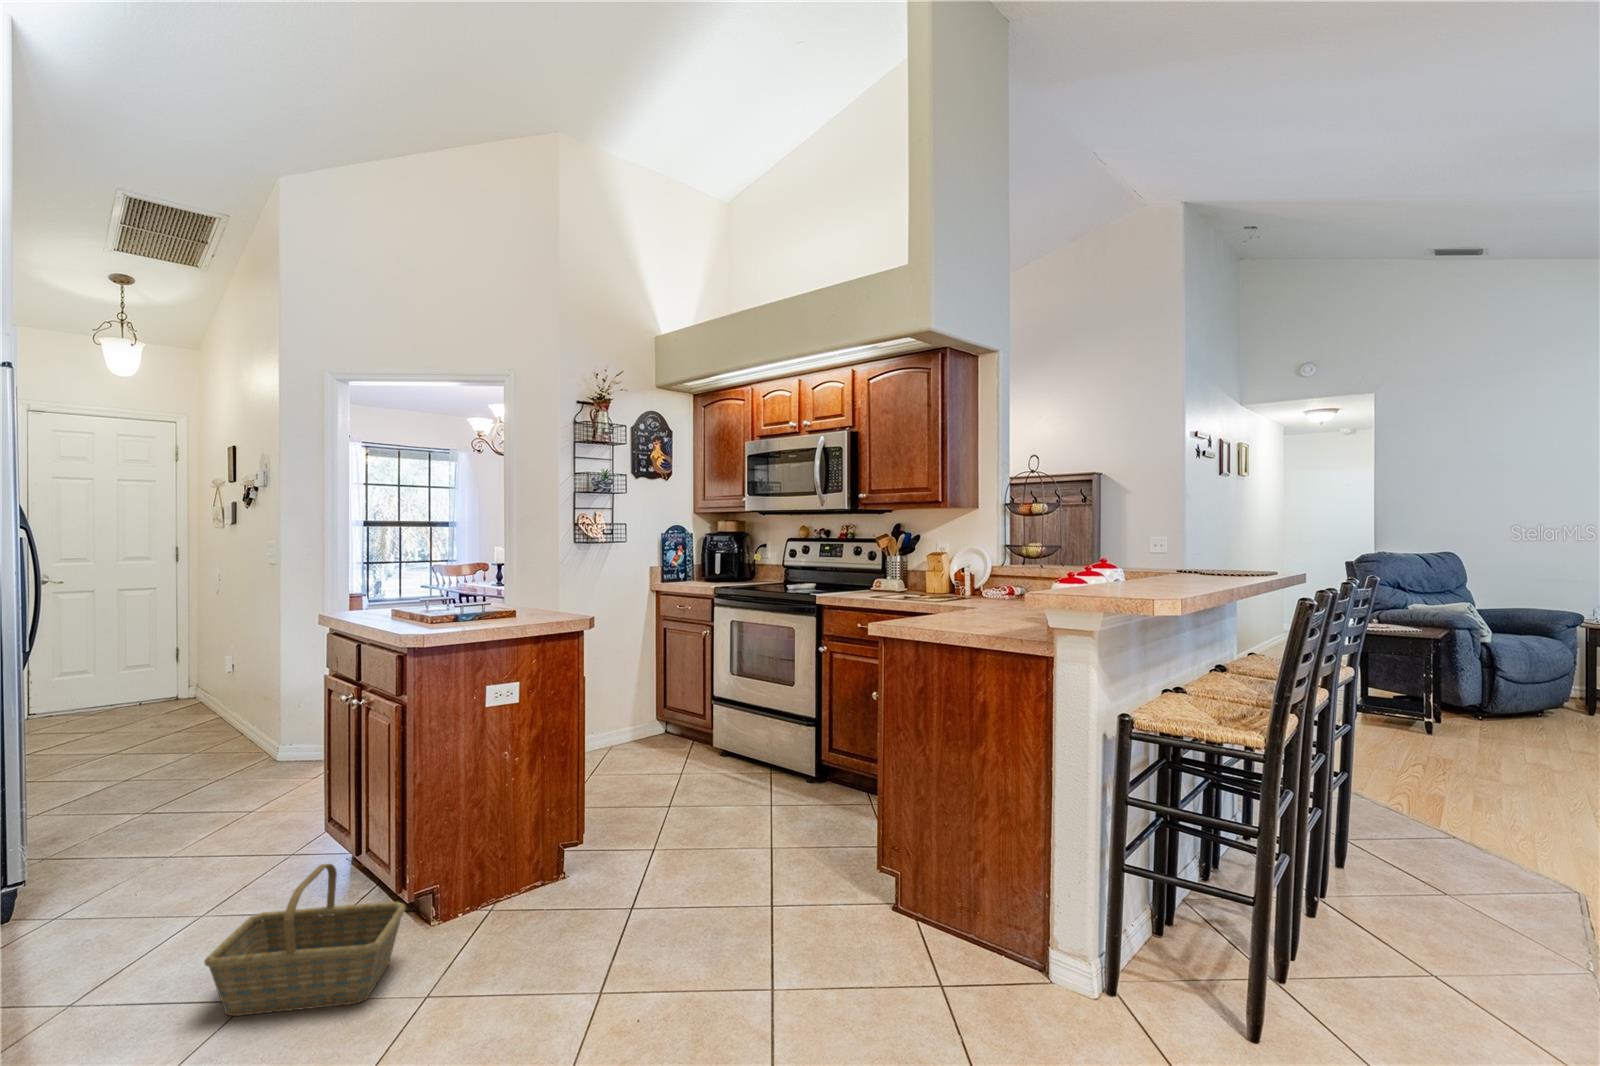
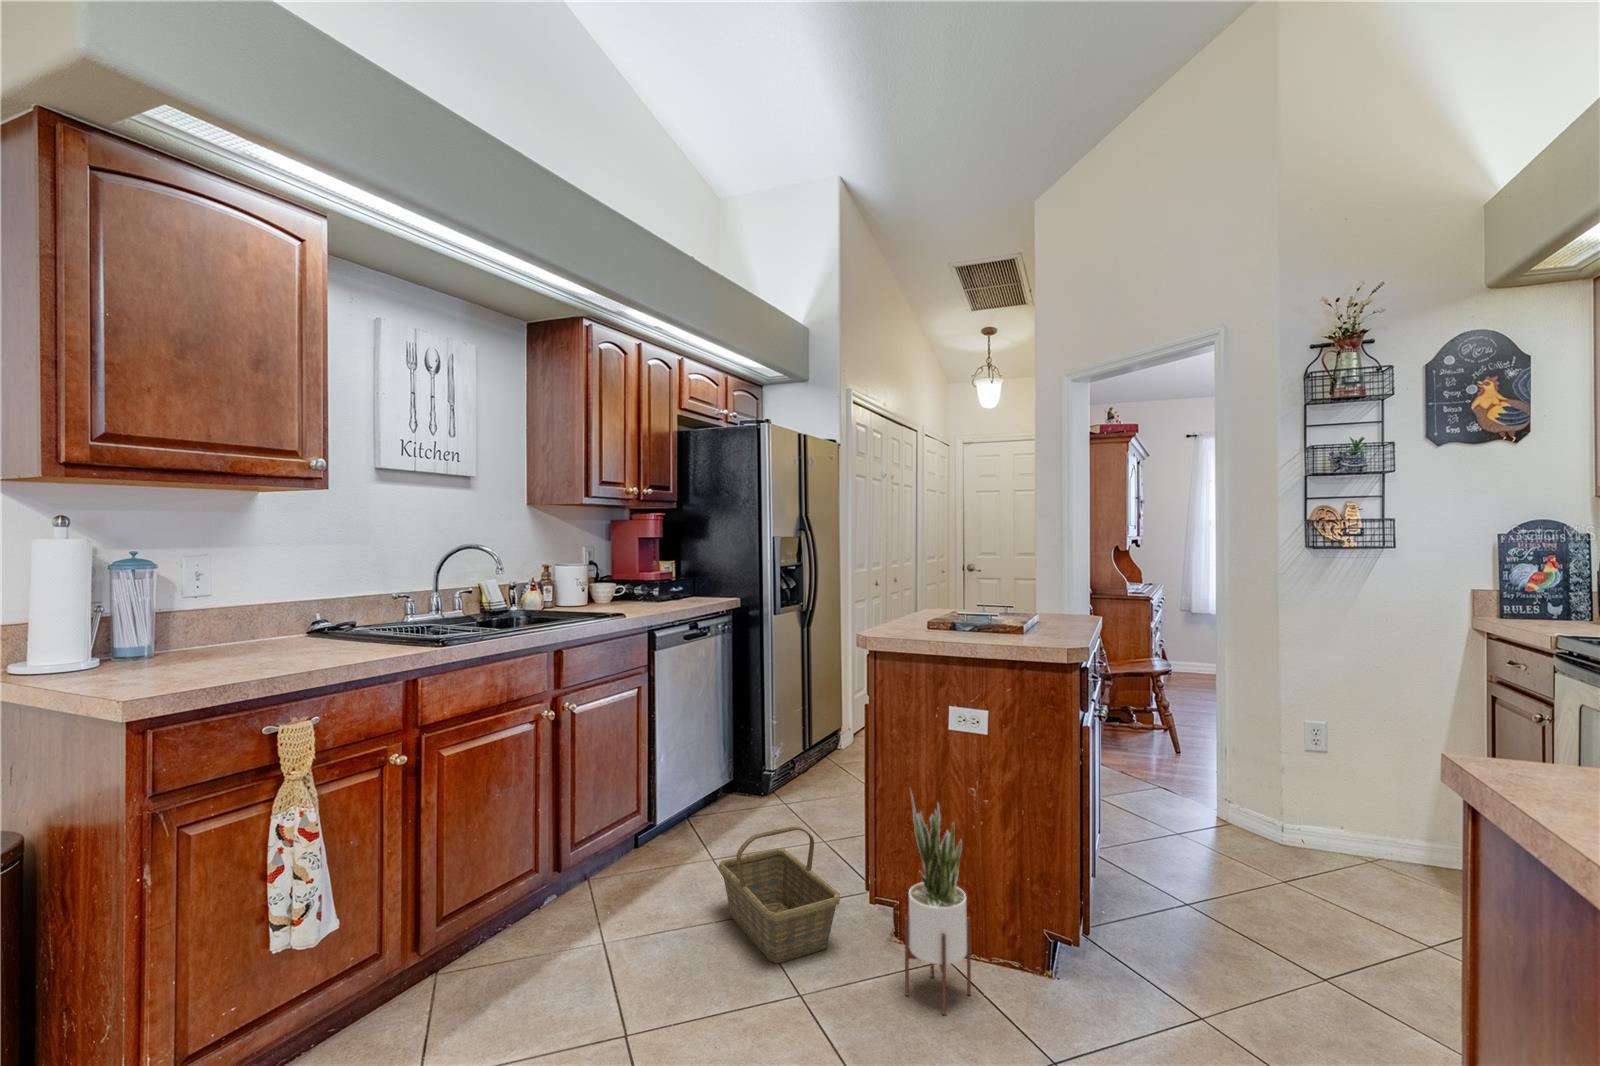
potted plant: none [481,763,556,941] -> present [905,791,971,1015]

